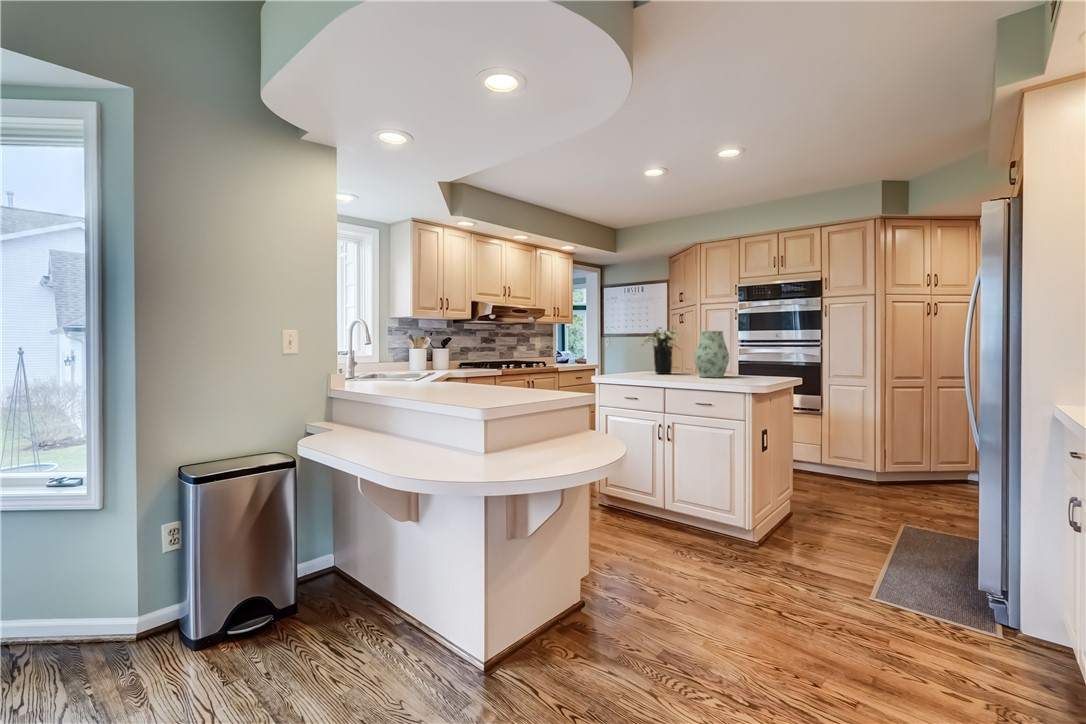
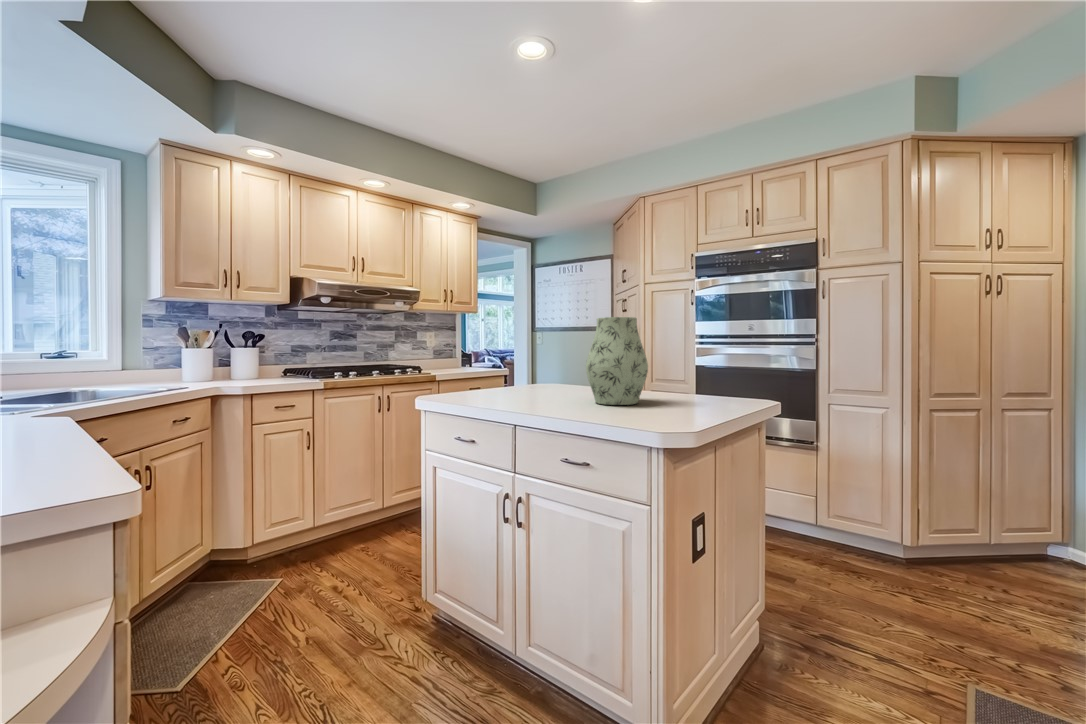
flower arrangement: present [642,326,678,374] -> none [506,309,576,394]

